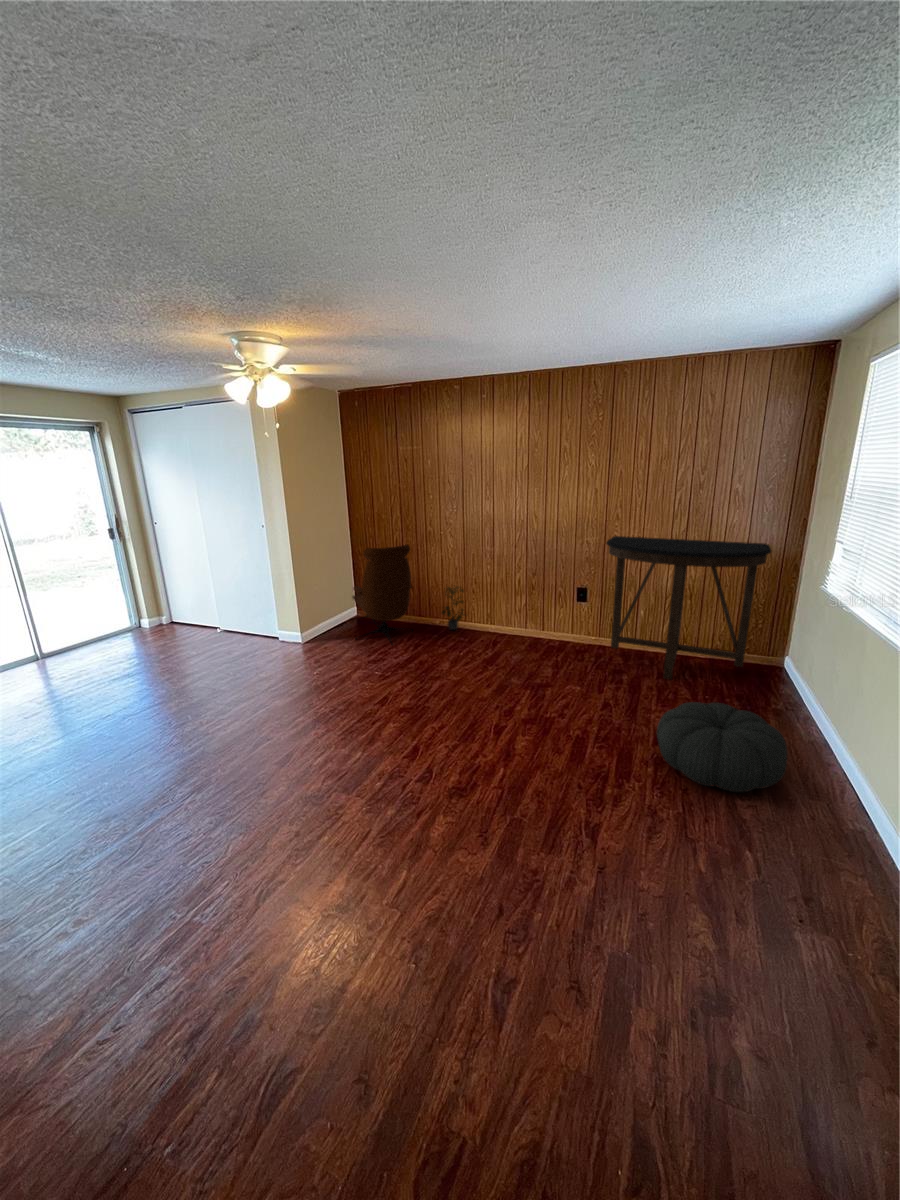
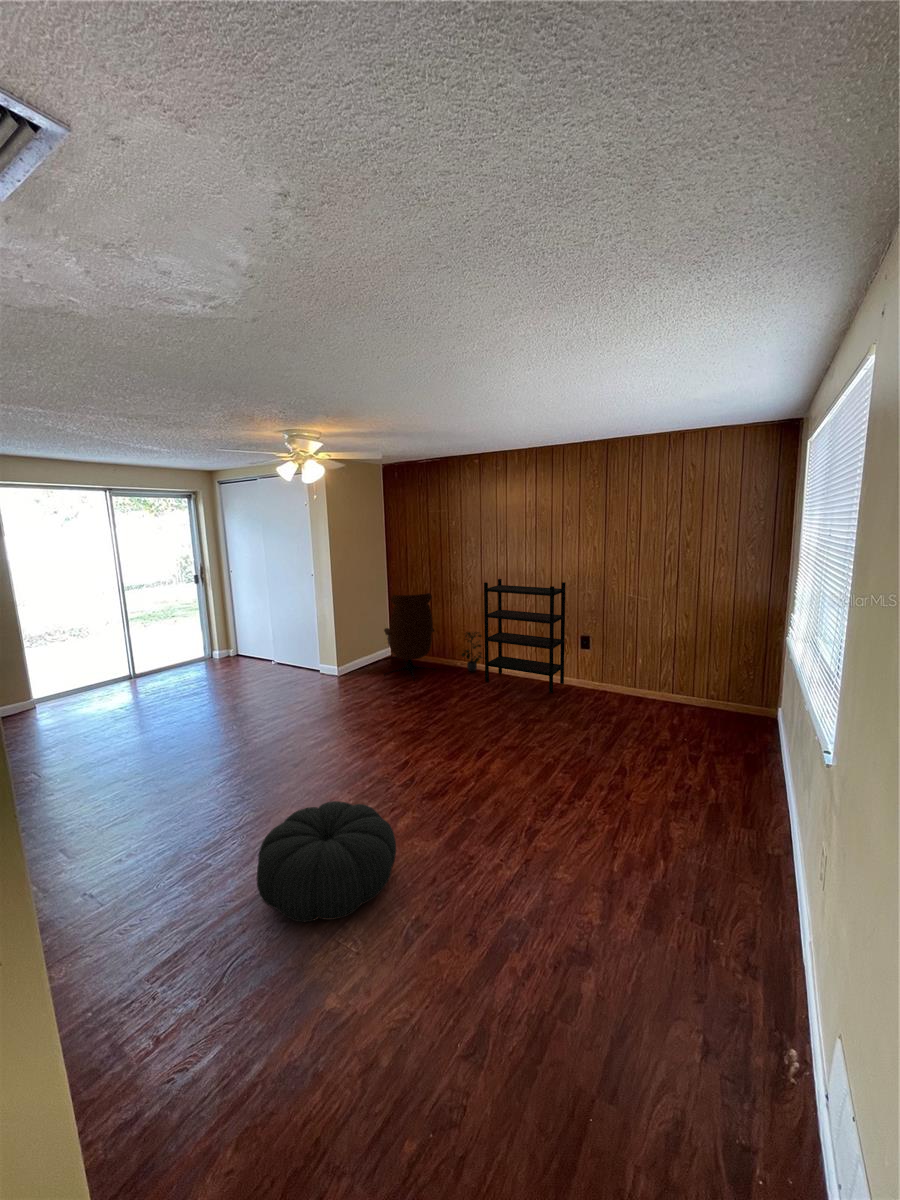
bookshelf: none [471,526,562,652] -> present [484,579,566,693]
console table: present [607,536,771,679] -> none [600,589,751,723]
pouf: present [657,702,788,792] -> present [257,801,396,922]

